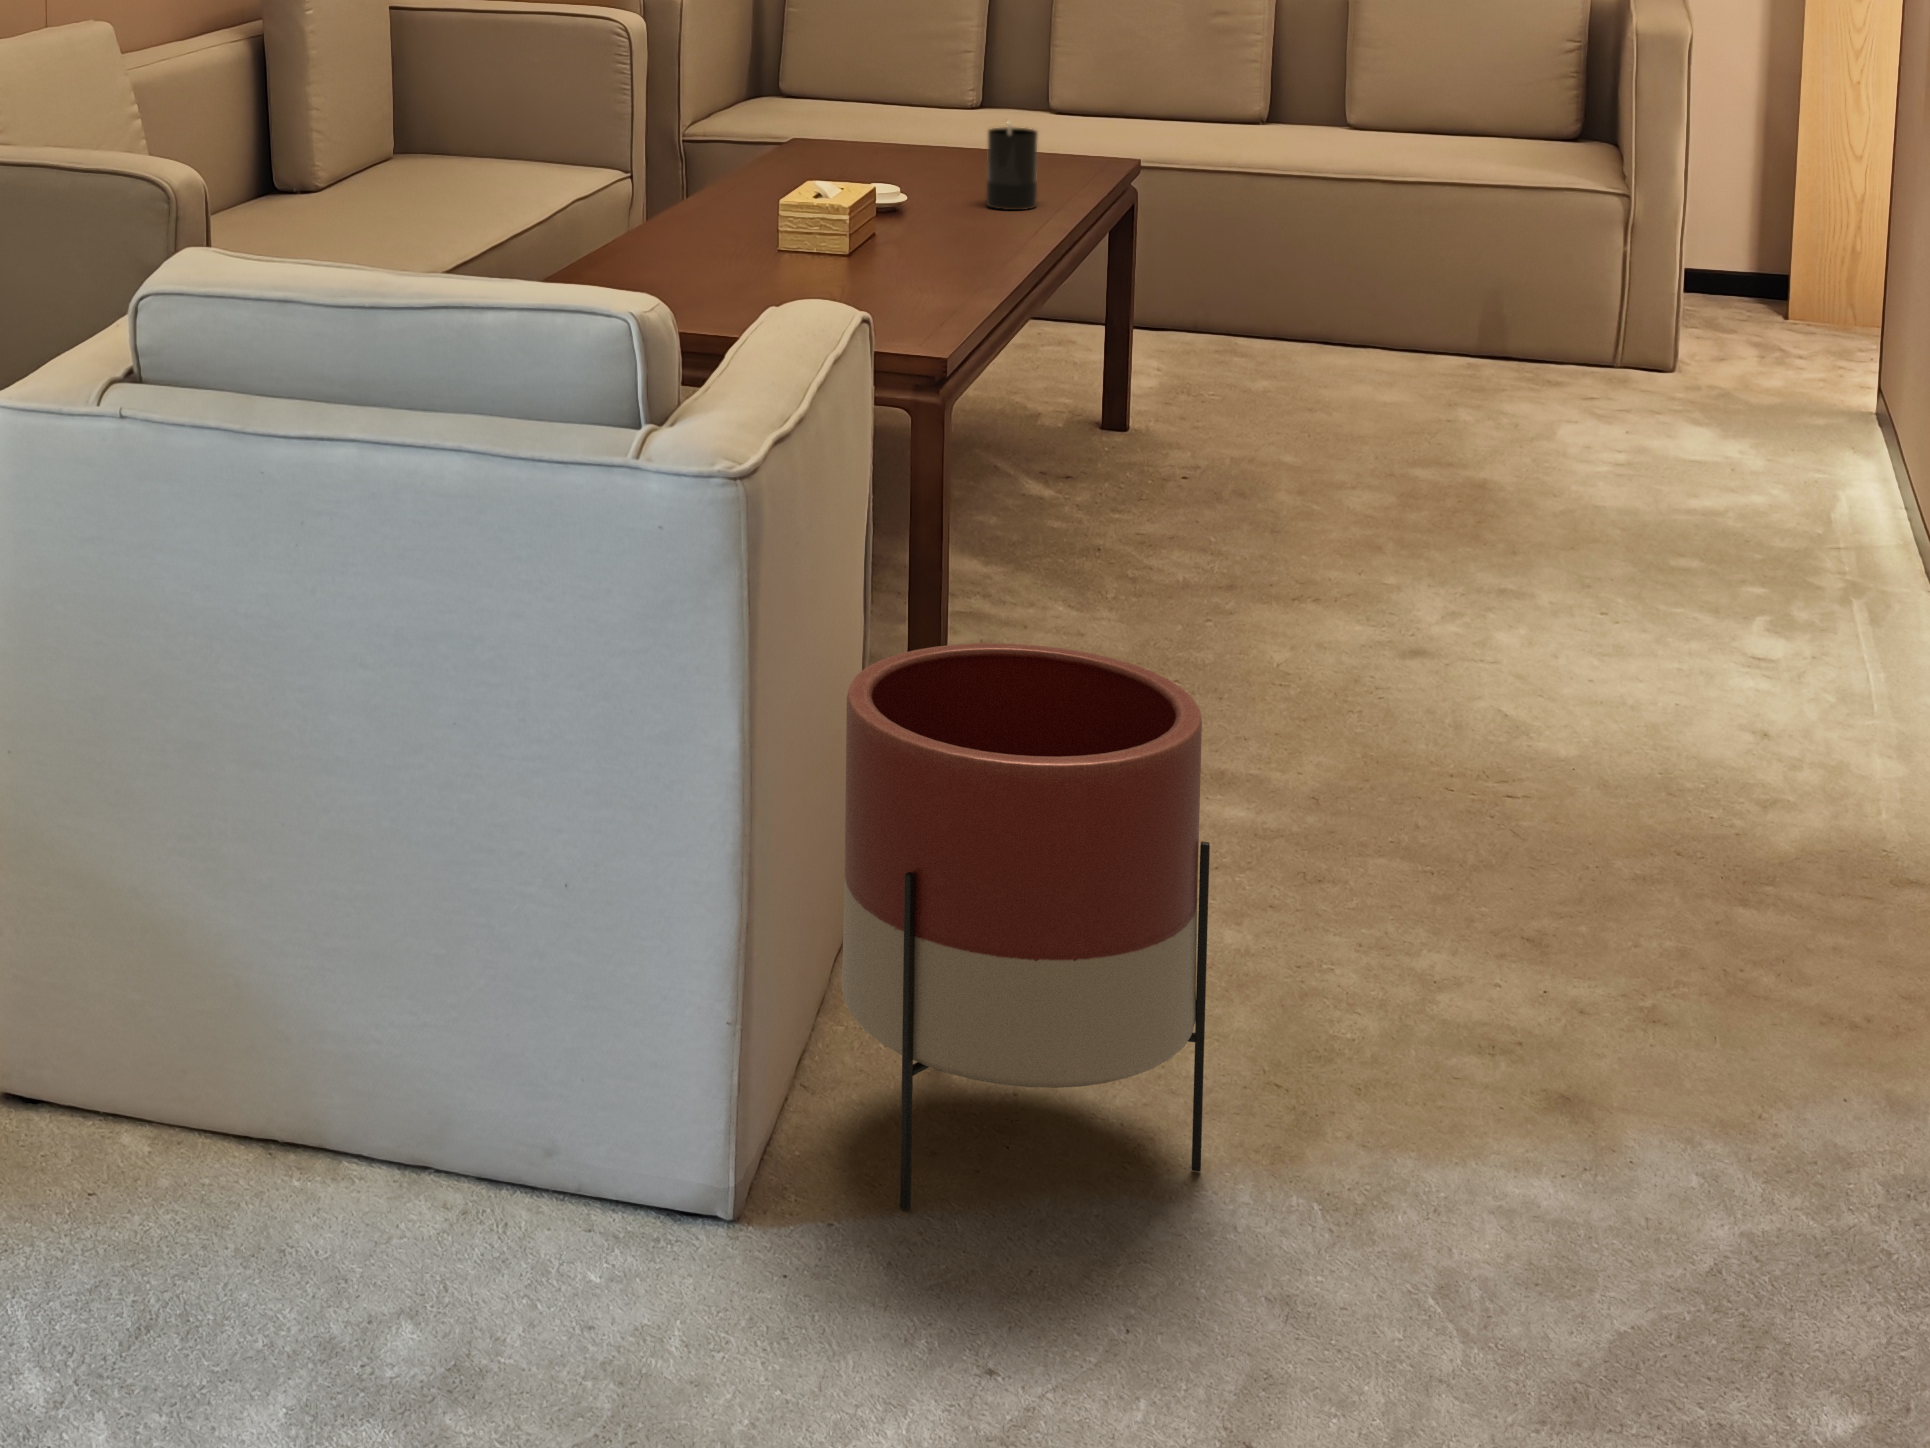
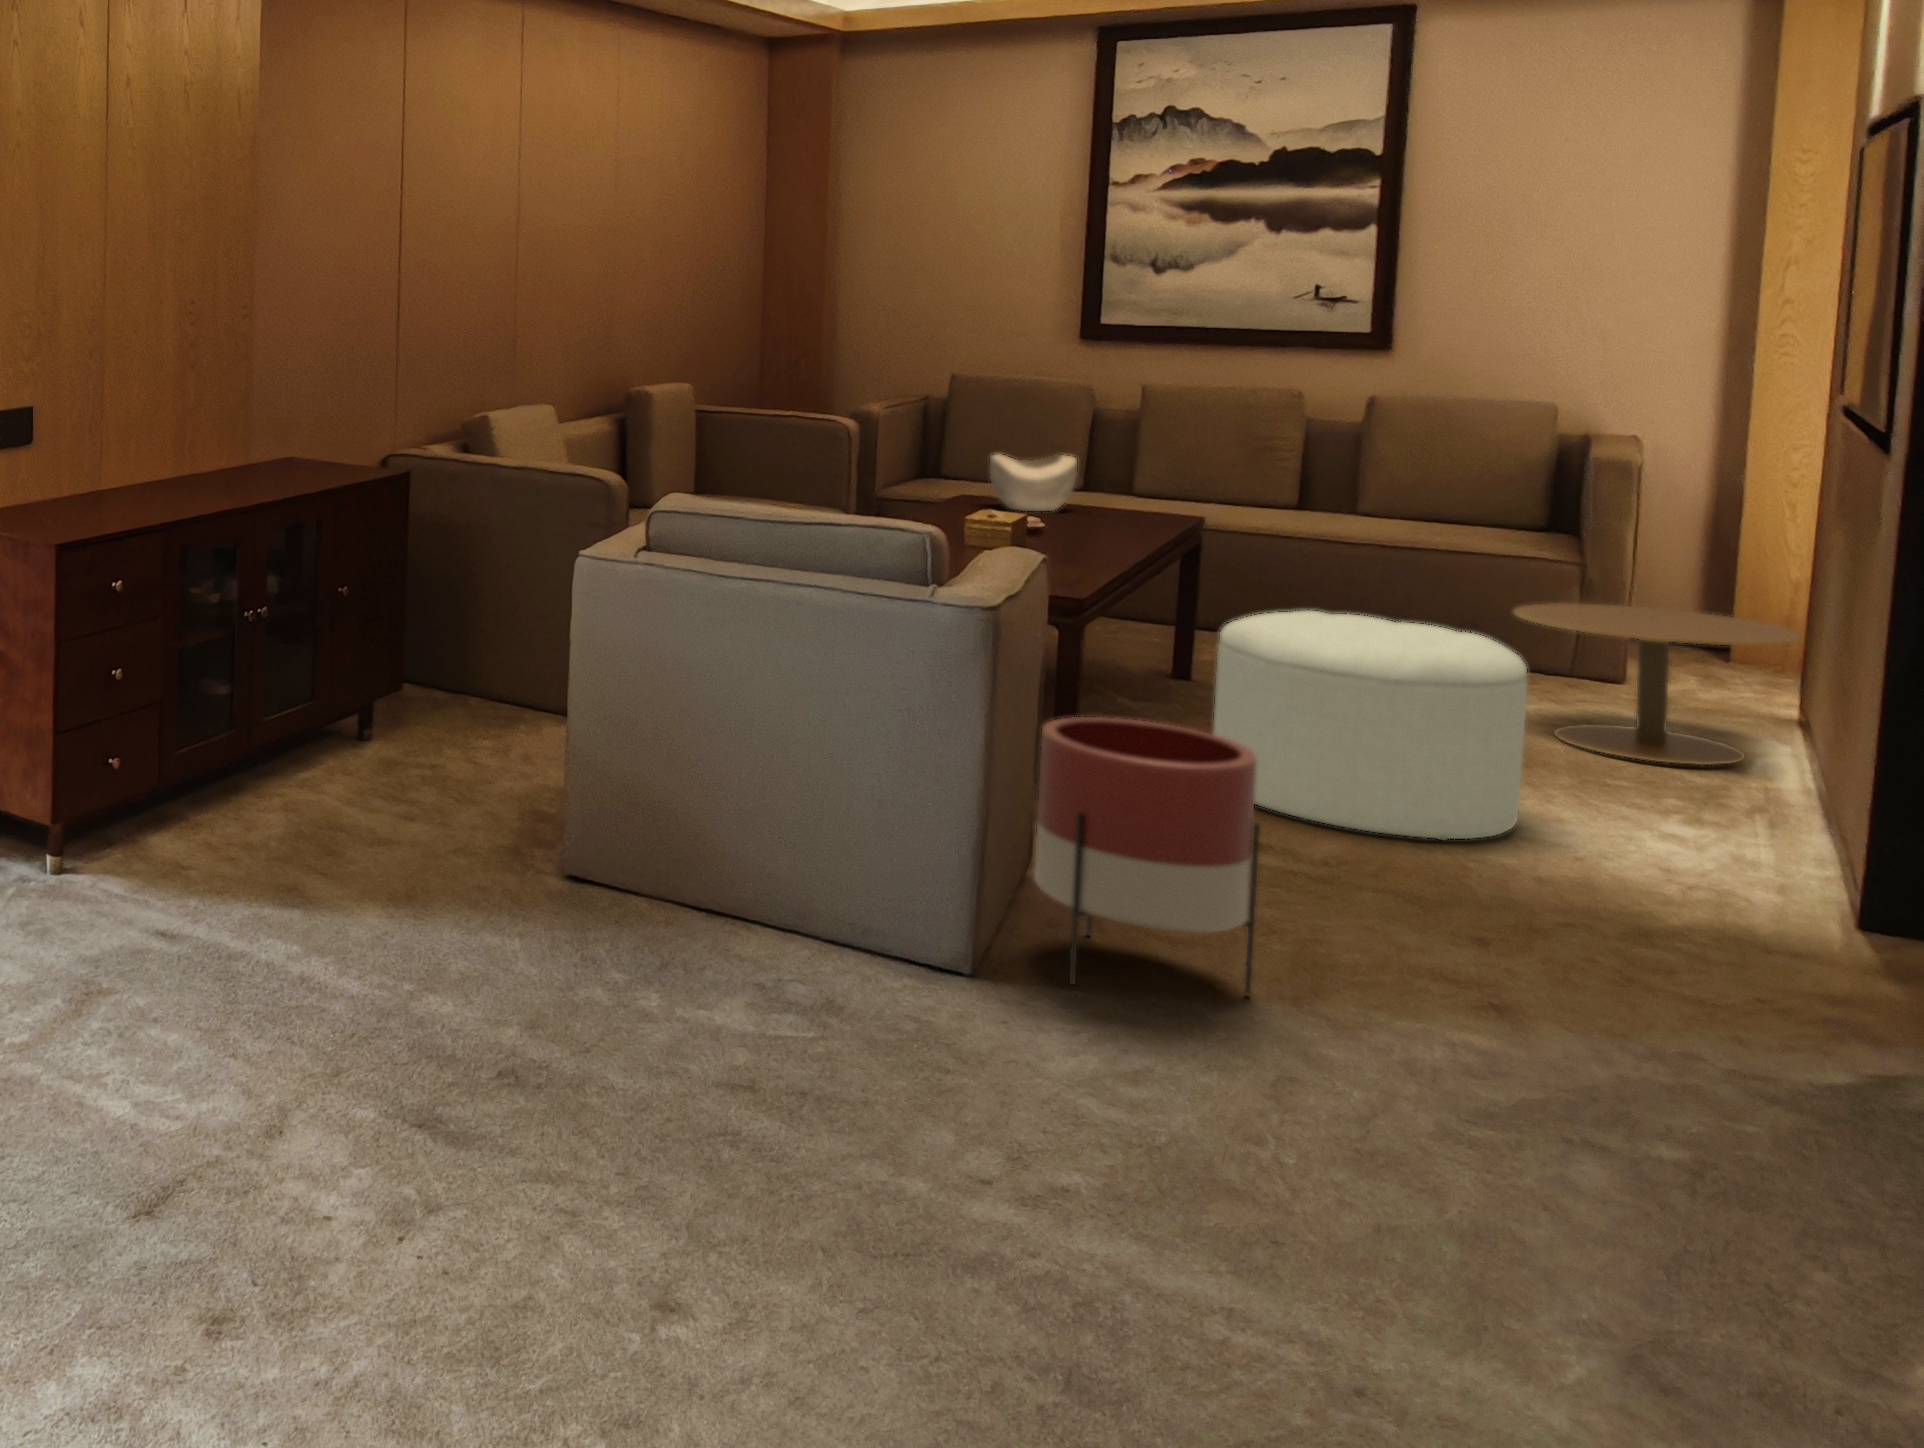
decorative bowl: none [833,66,960,164] -> present [990,455,1077,511]
candle: present [986,122,1038,210] -> none [1098,485,1135,537]
side table: none [1547,262,1895,513] -> present [1514,603,1800,765]
ottoman: none [1150,331,1580,722] -> present [1212,611,1527,840]

